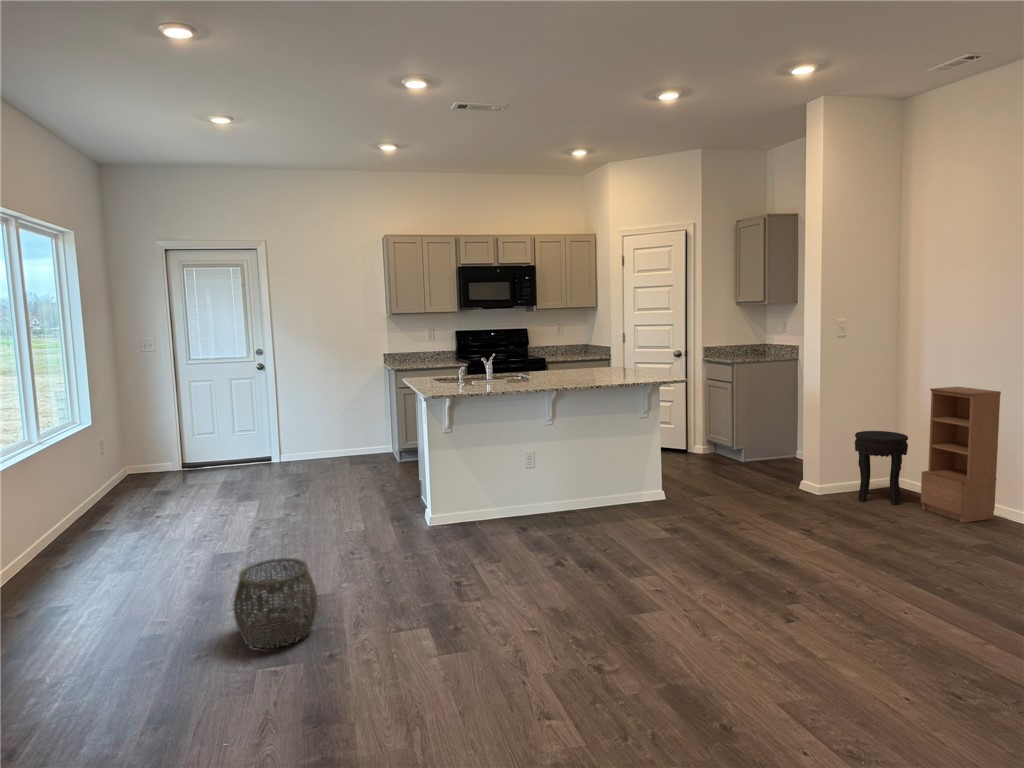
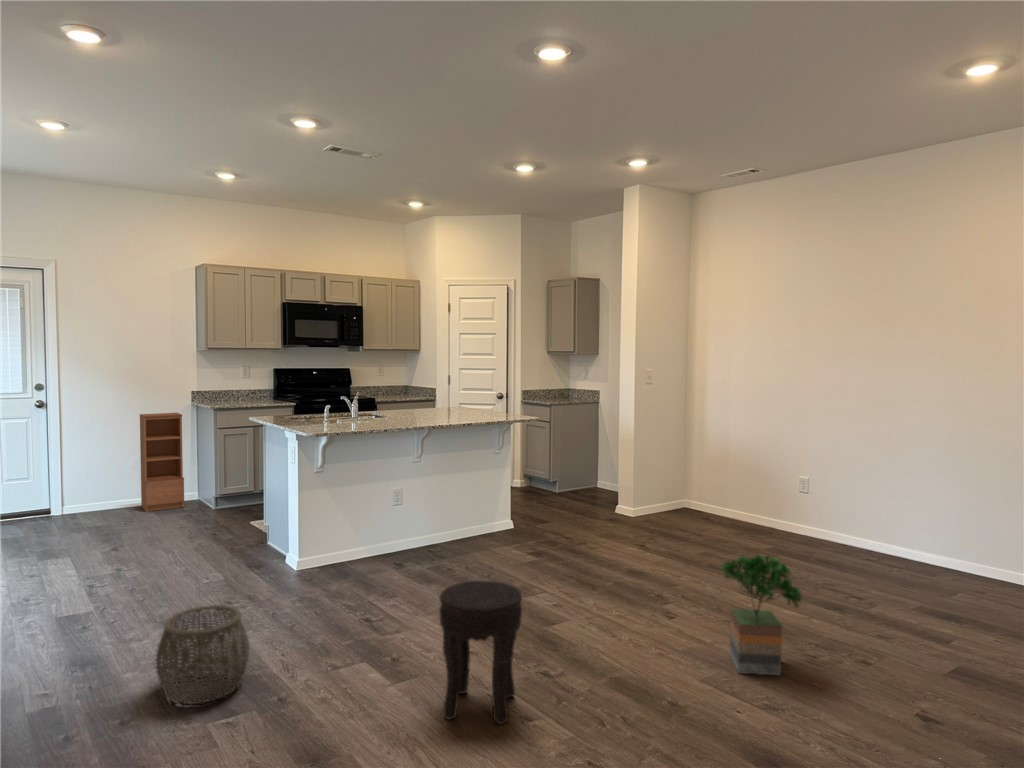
bookcase: present [921,387,1001,523] -> present [140,413,184,512]
side table: present [855,431,908,505] -> present [439,581,522,725]
potted tree: none [827,559,941,726] -> present [720,555,802,676]

